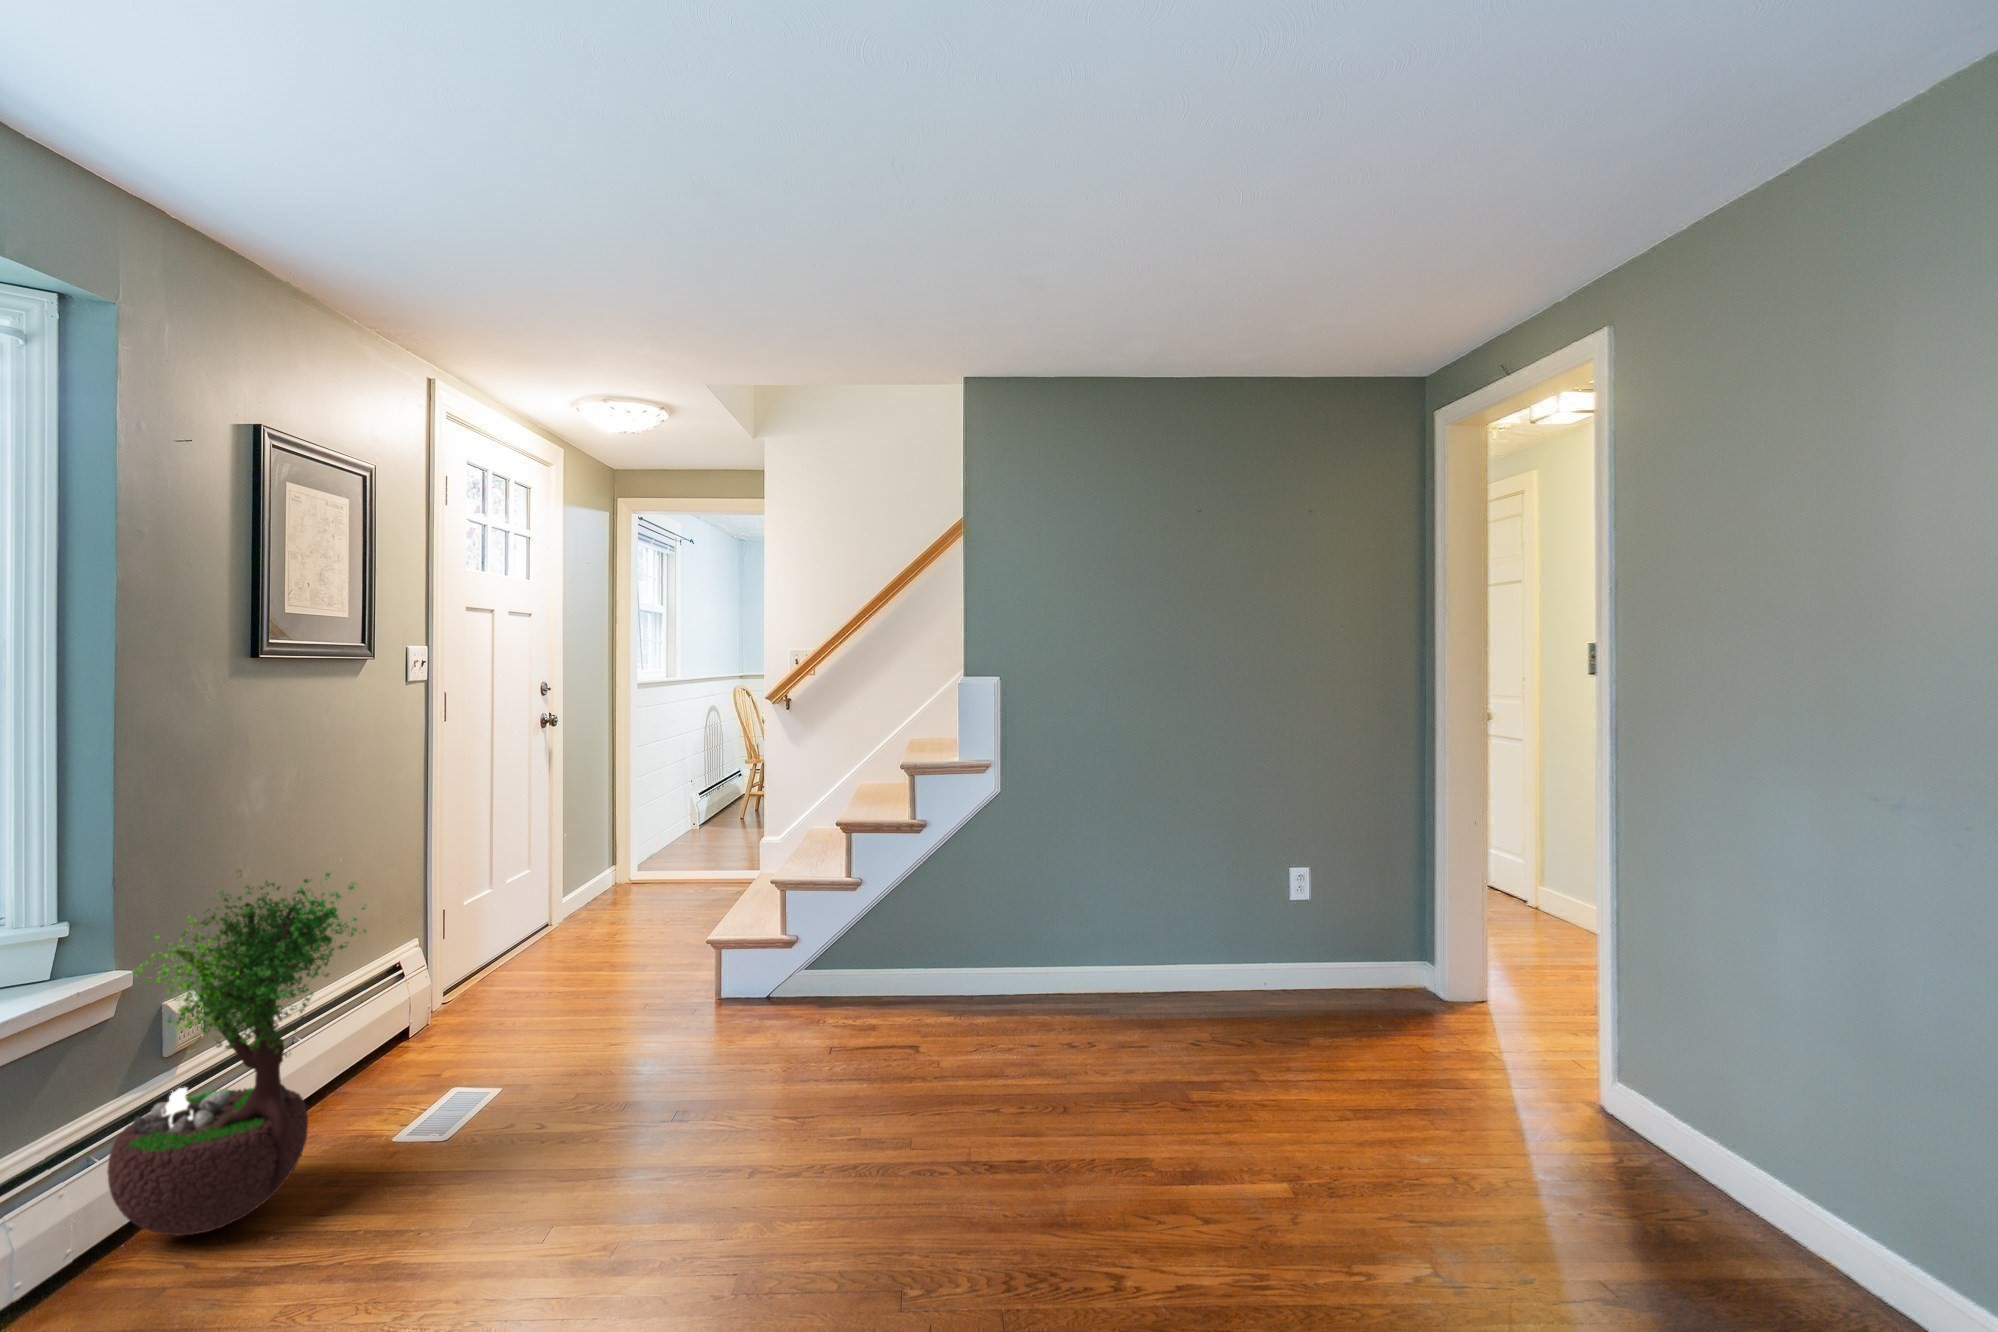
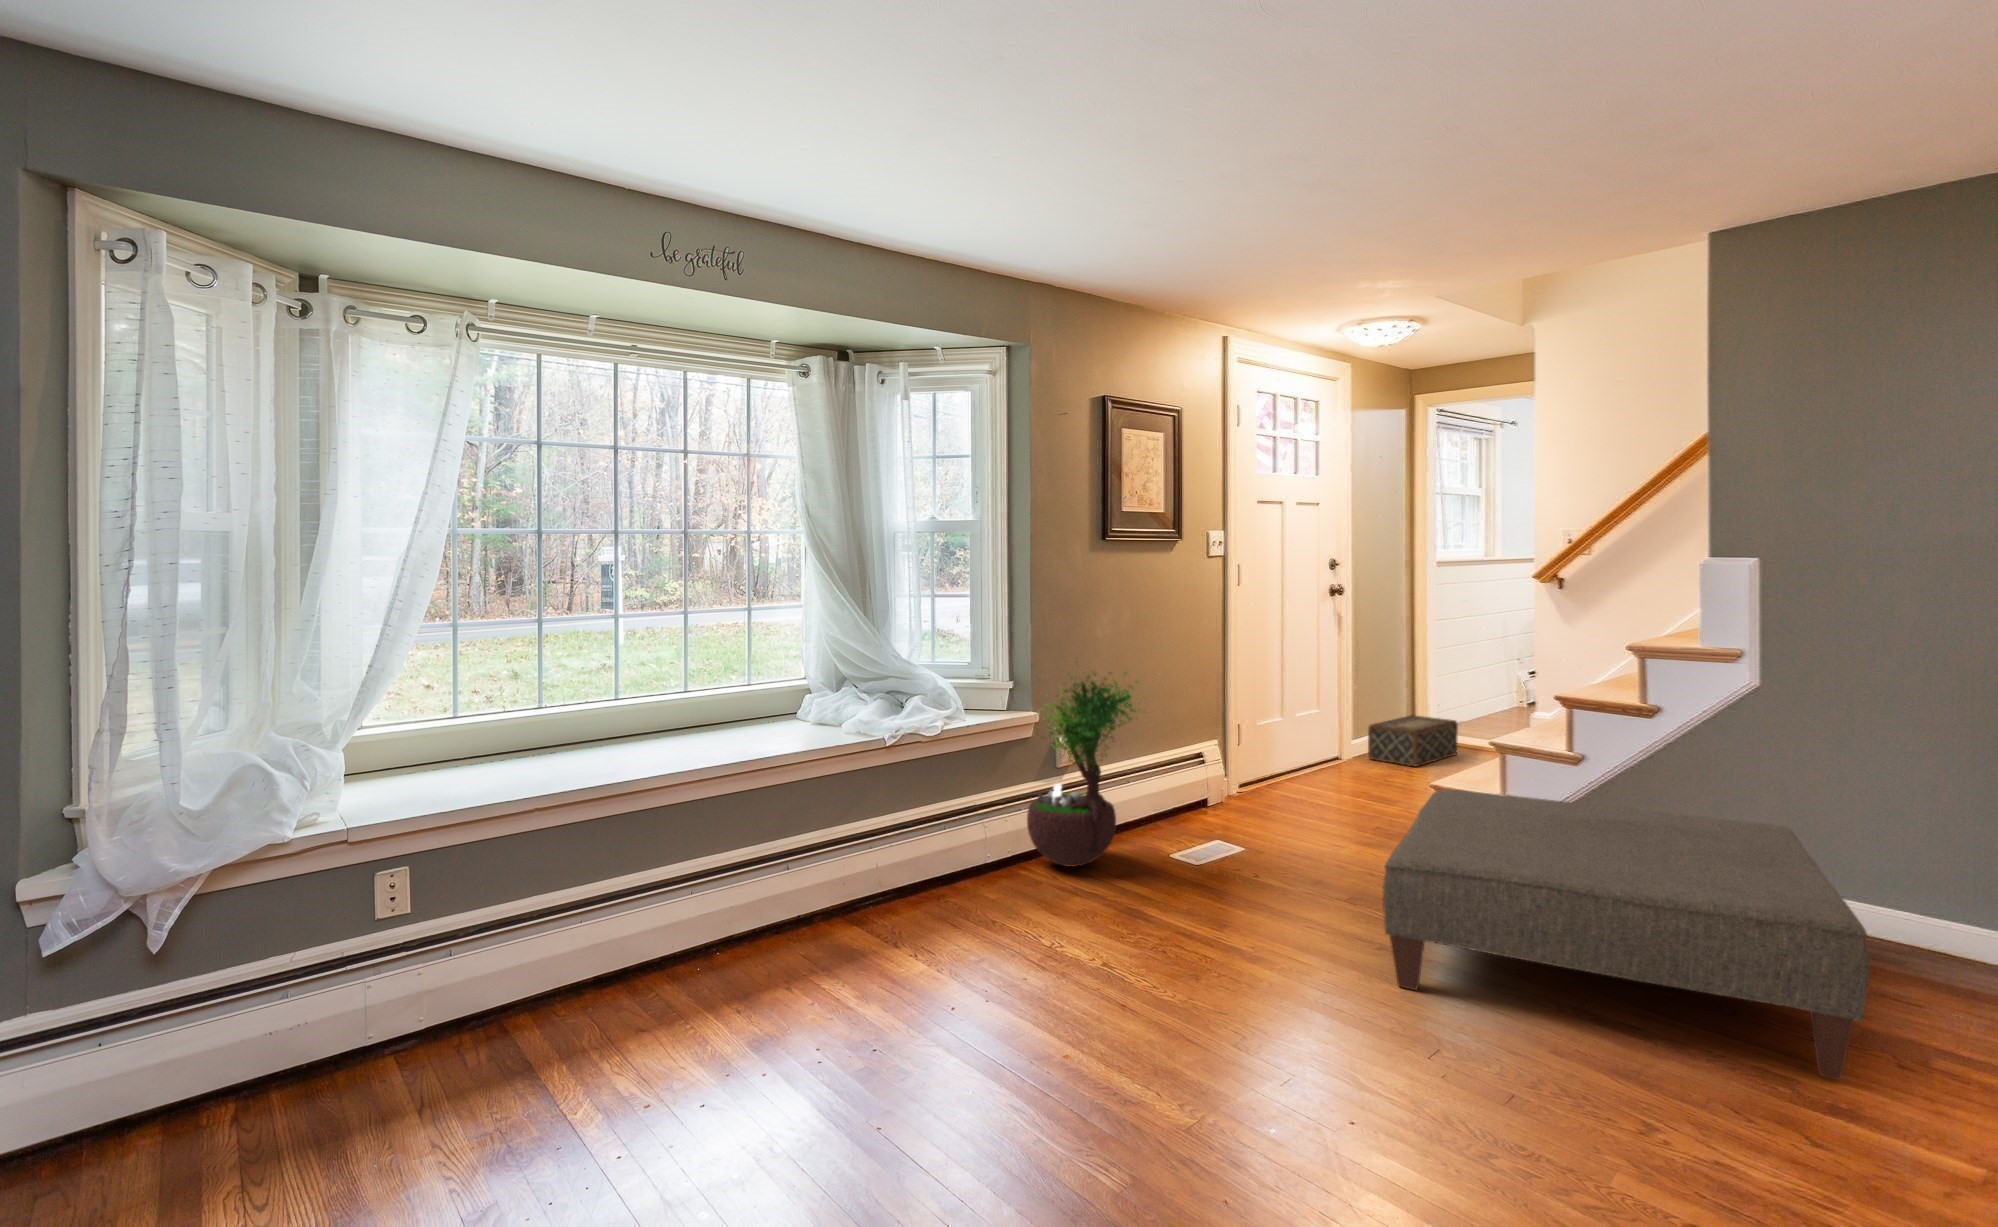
woven basket: none [578,853,667,914] -> present [1368,715,1458,767]
ottoman: none [749,923,1185,1224] -> present [1383,790,1869,1080]

